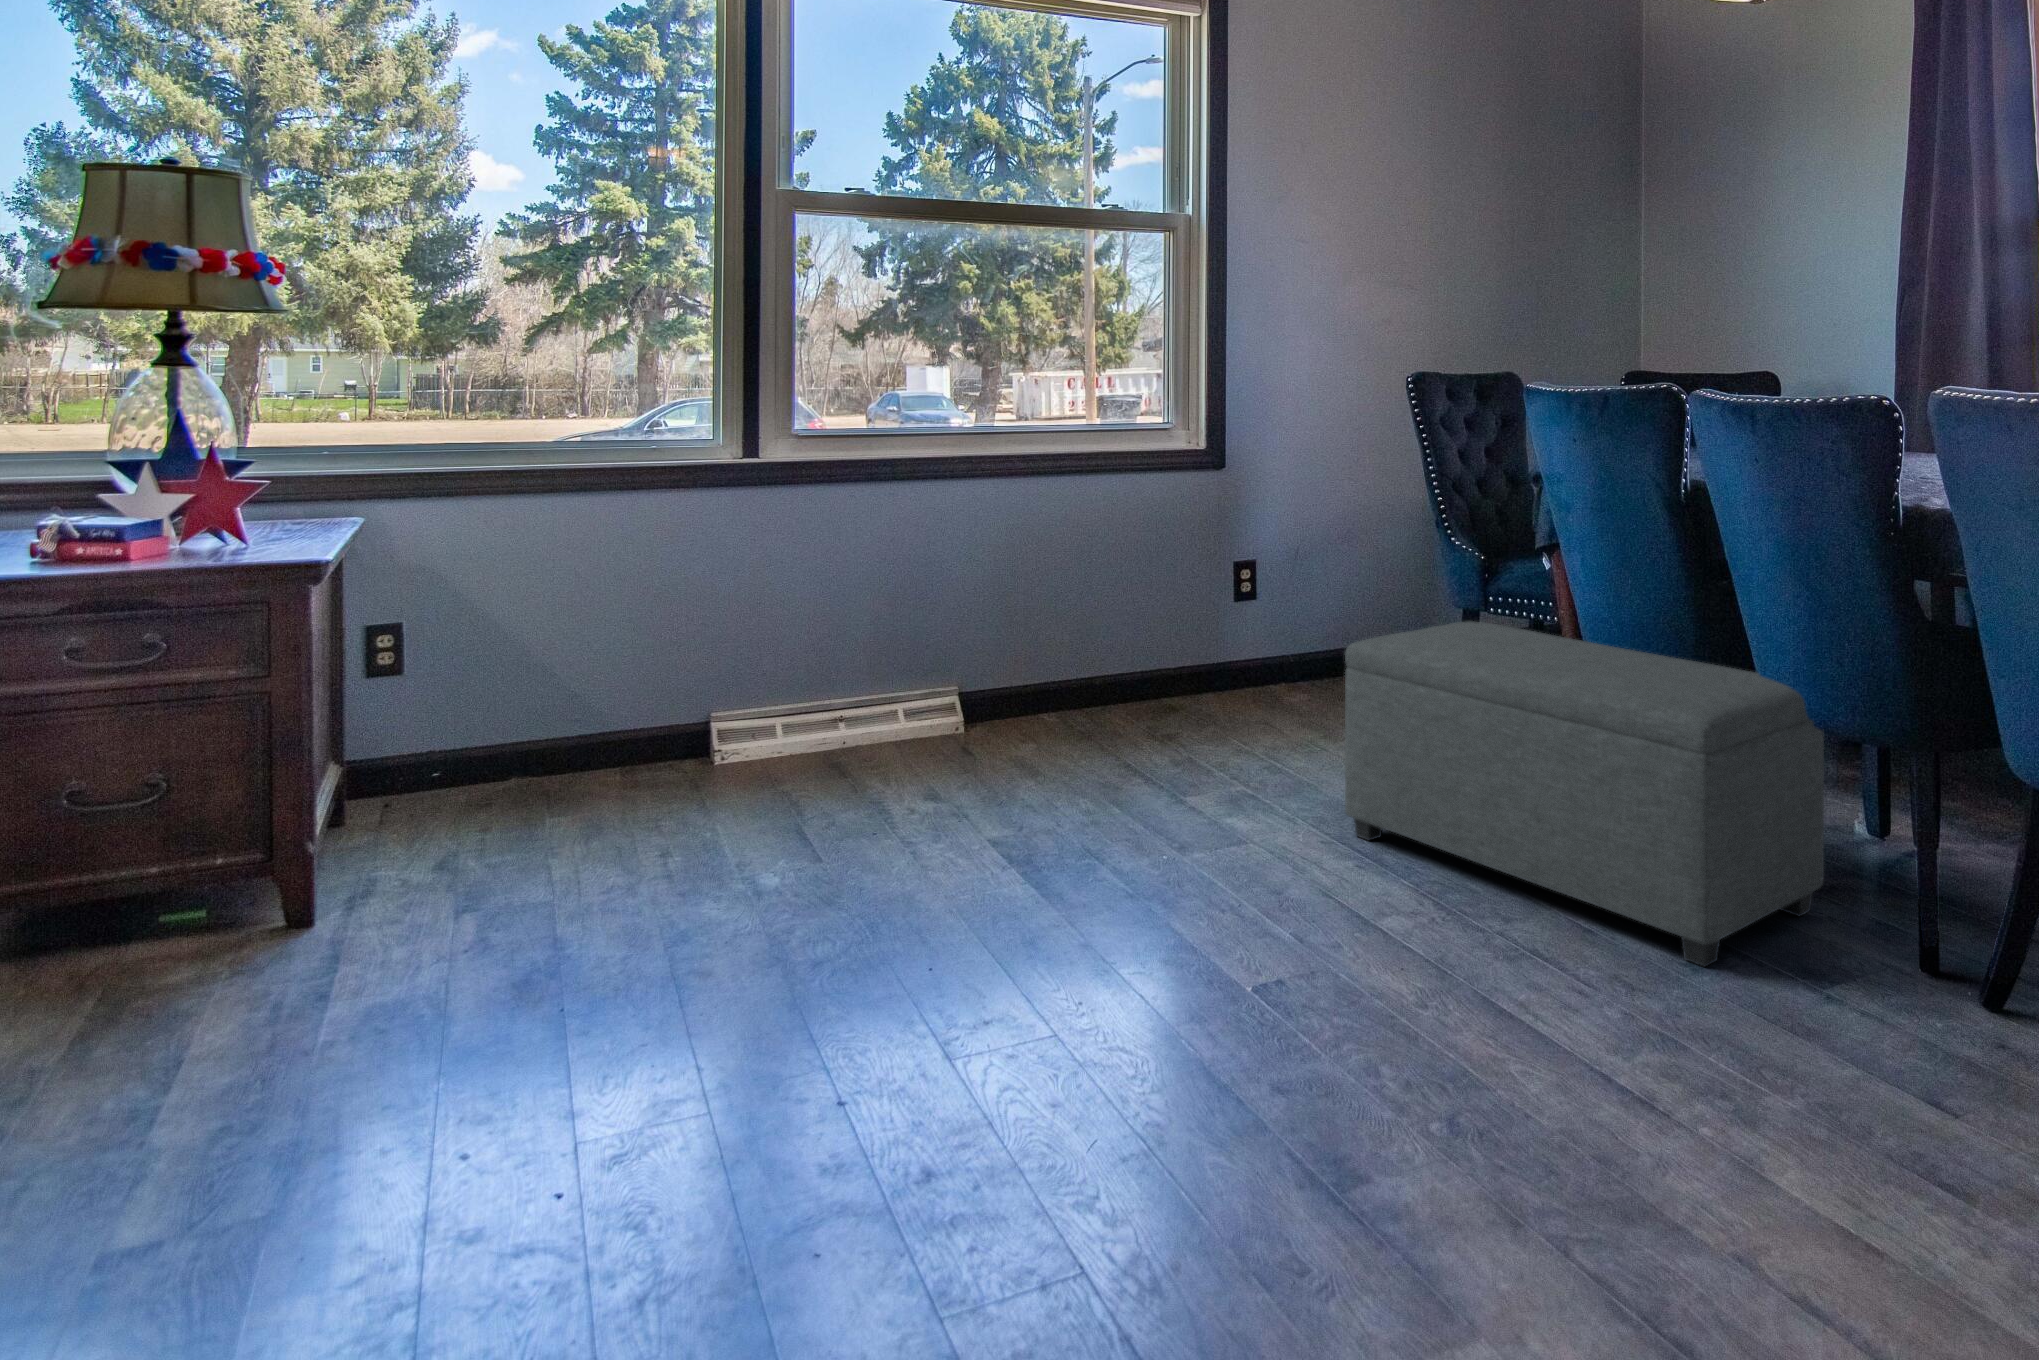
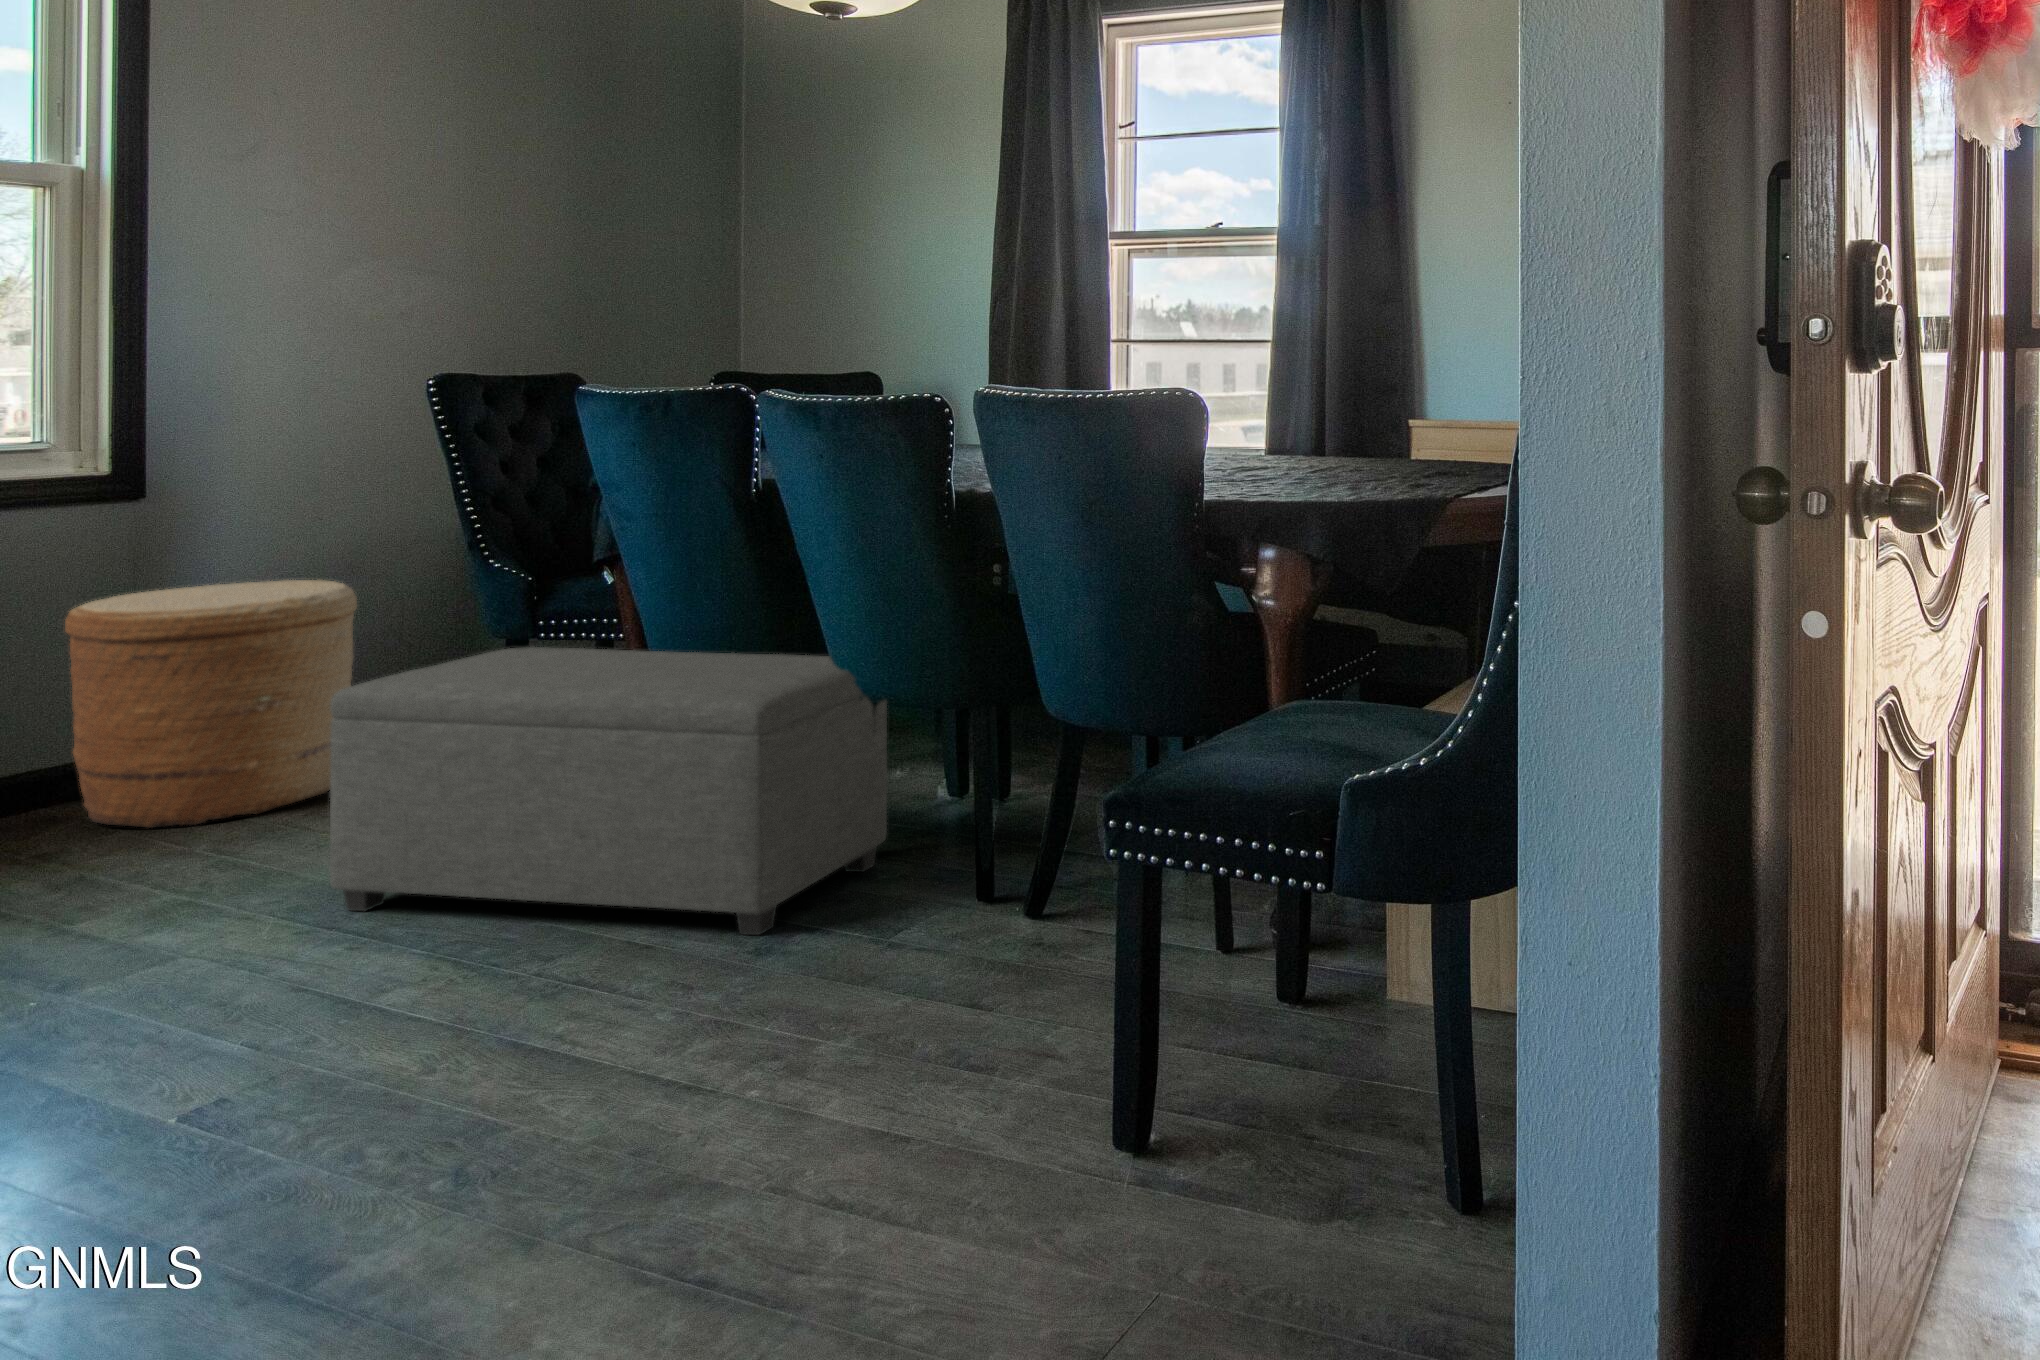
basket: none [1183,538,1356,730] -> present [65,580,357,828]

